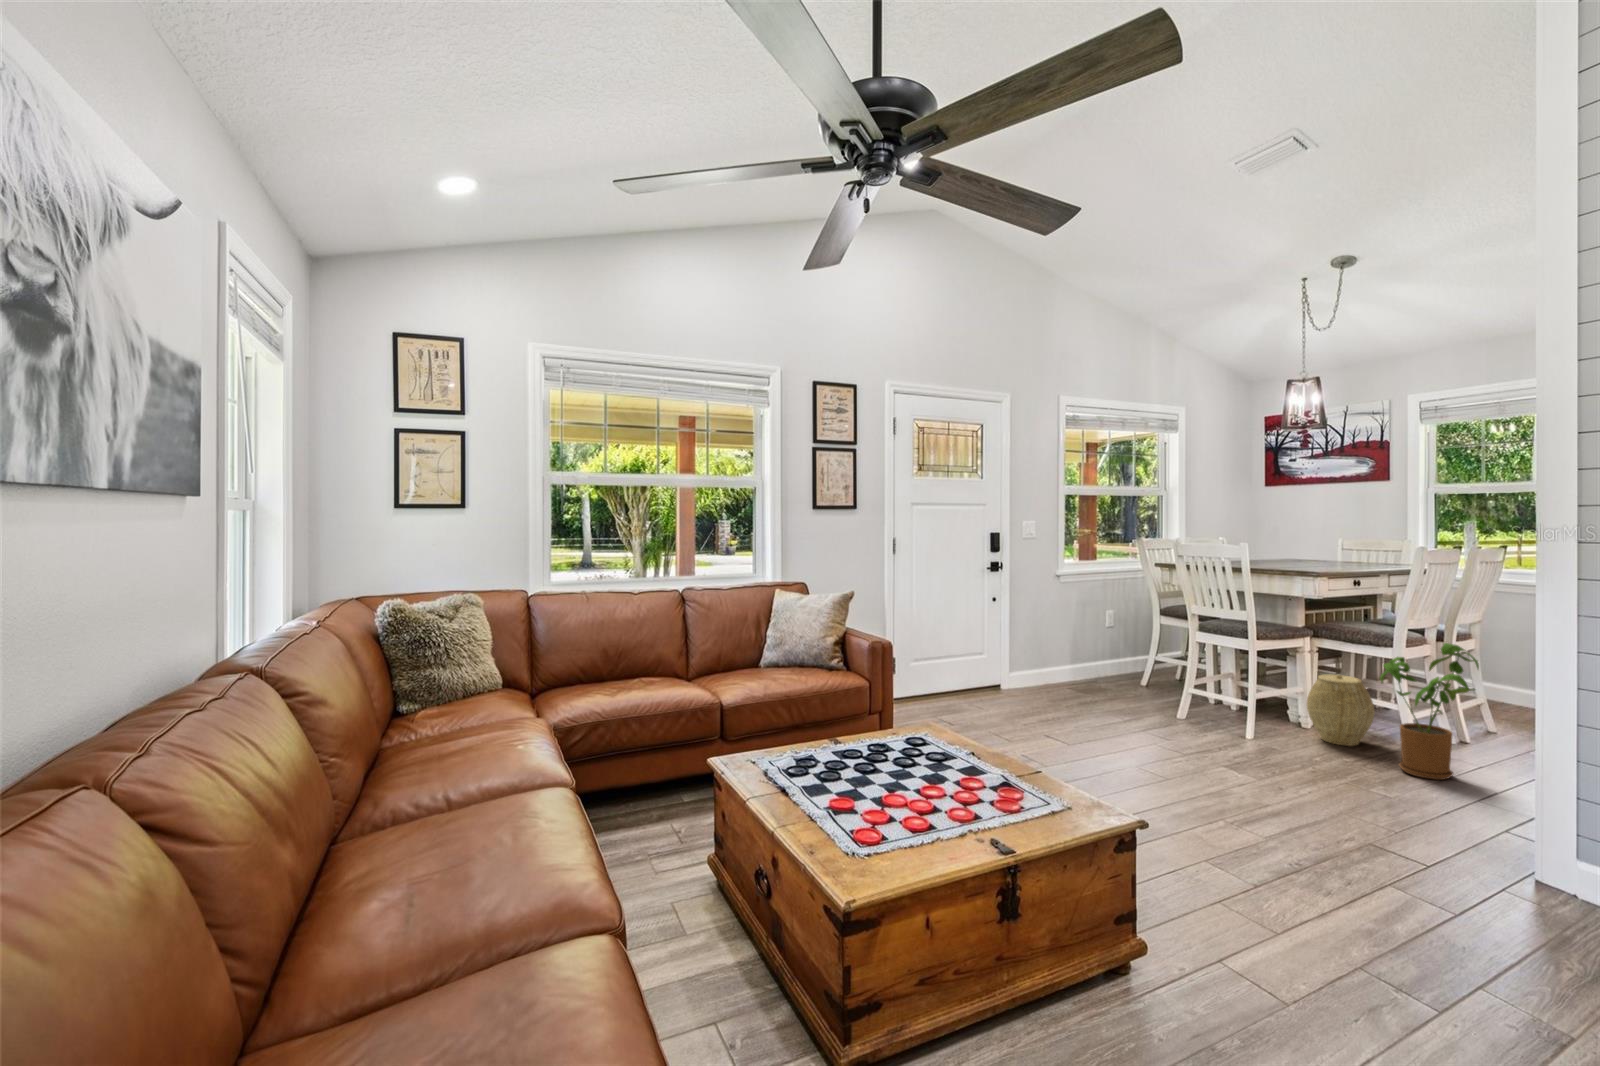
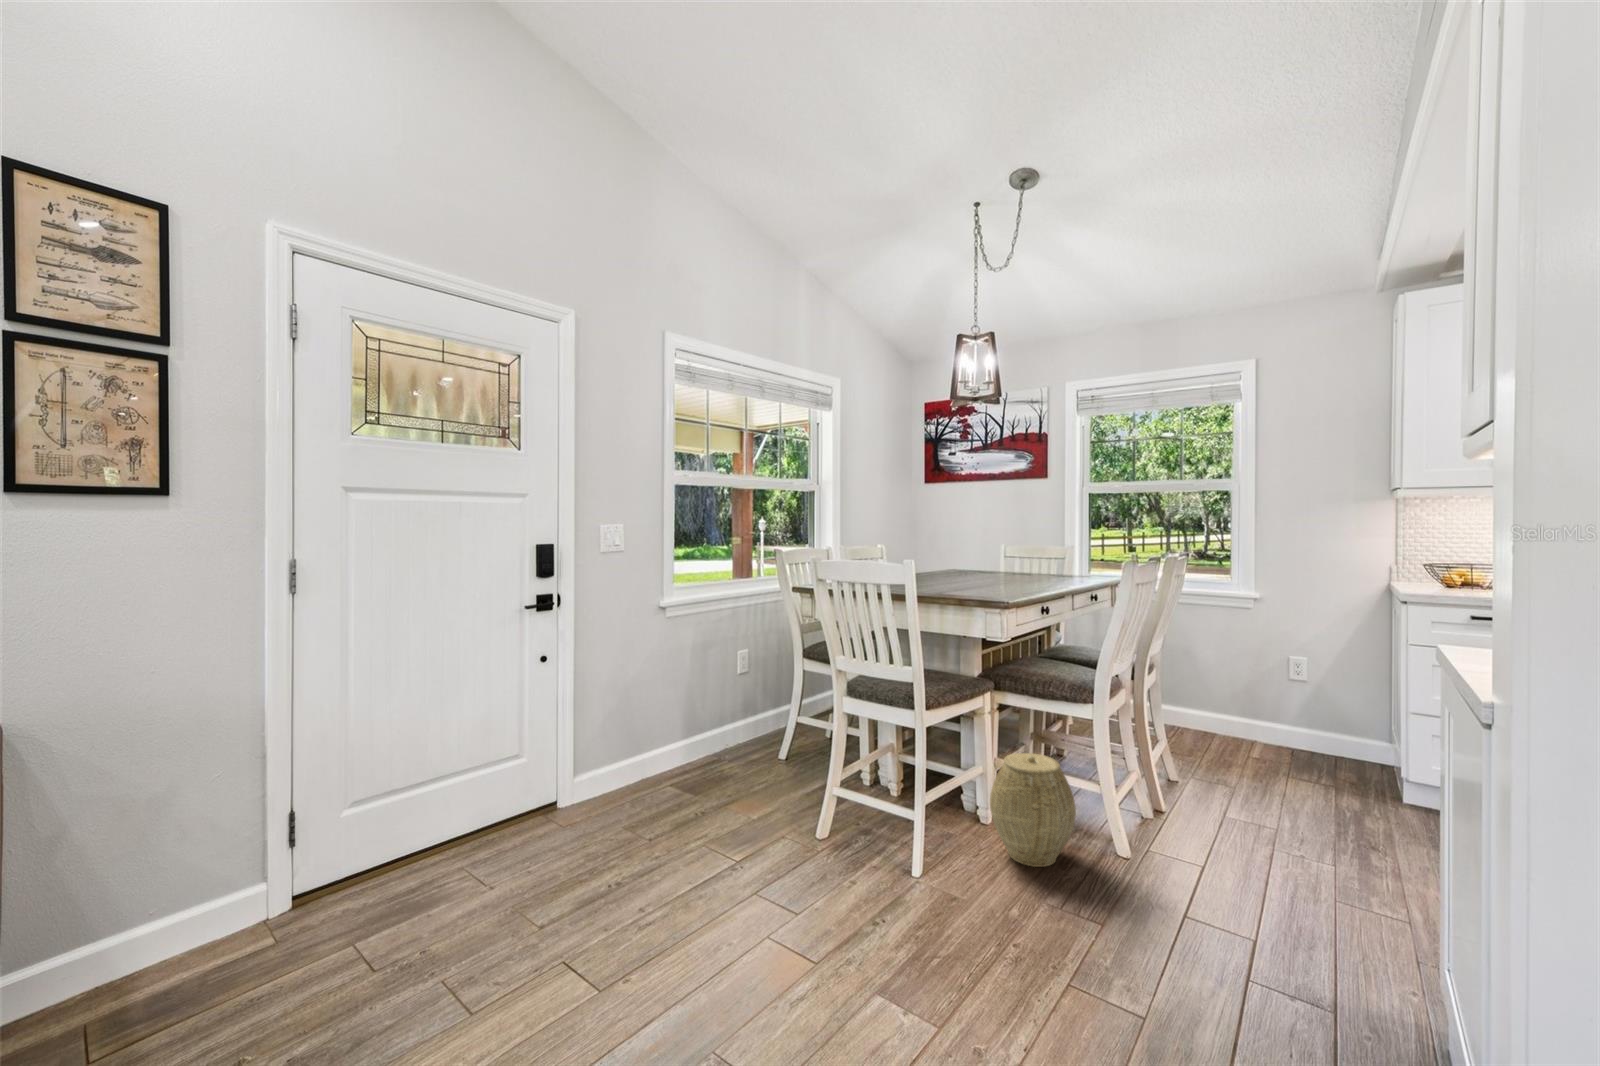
house plant: present [1380,643,1479,780] -> none [1097,719,1239,947]

